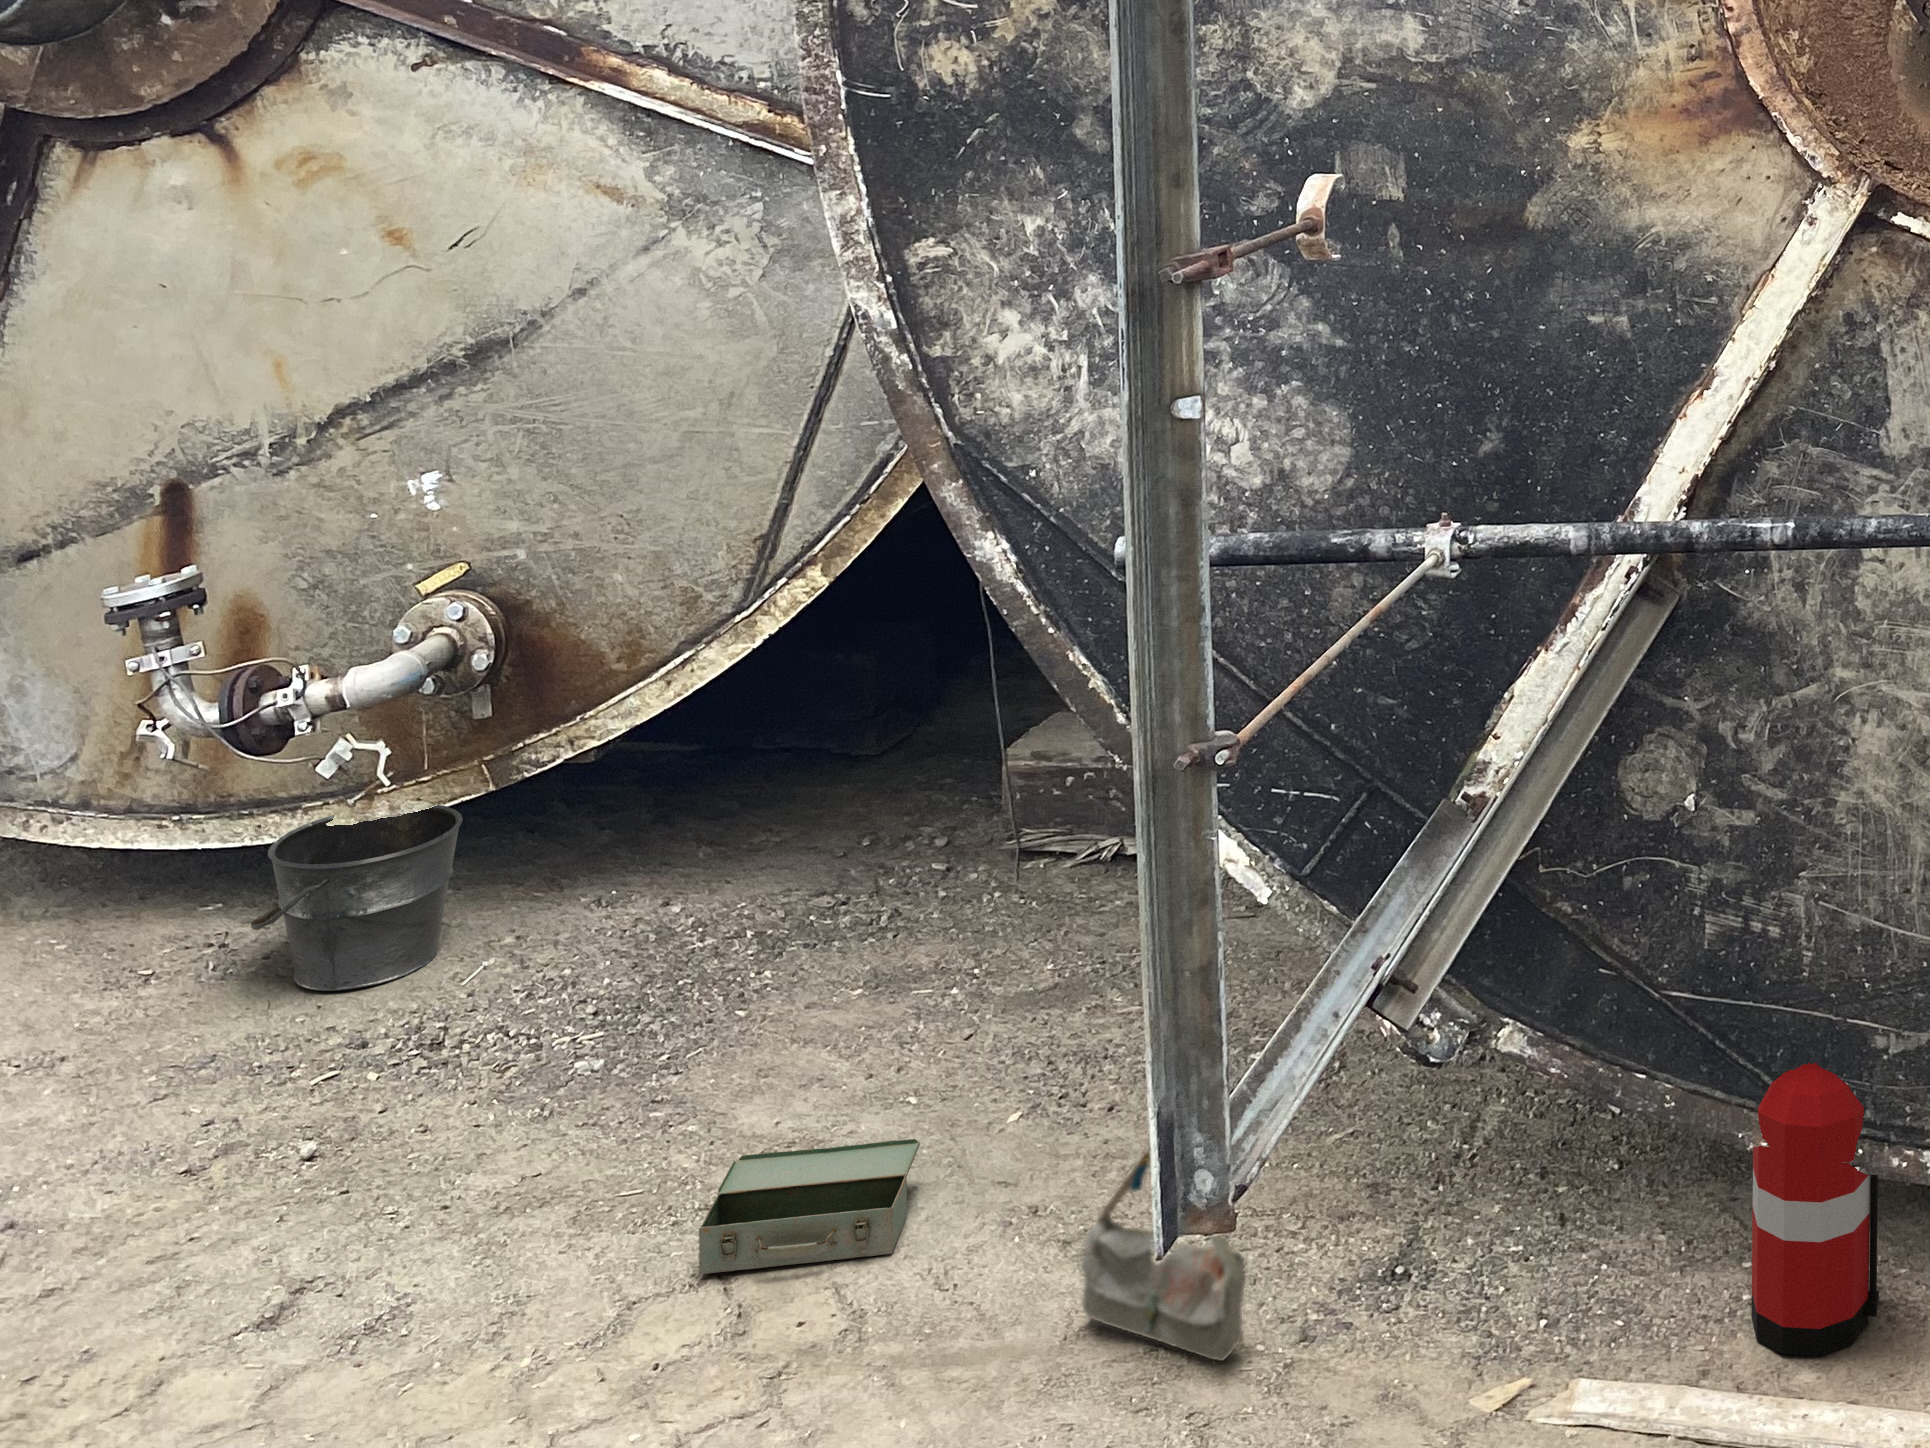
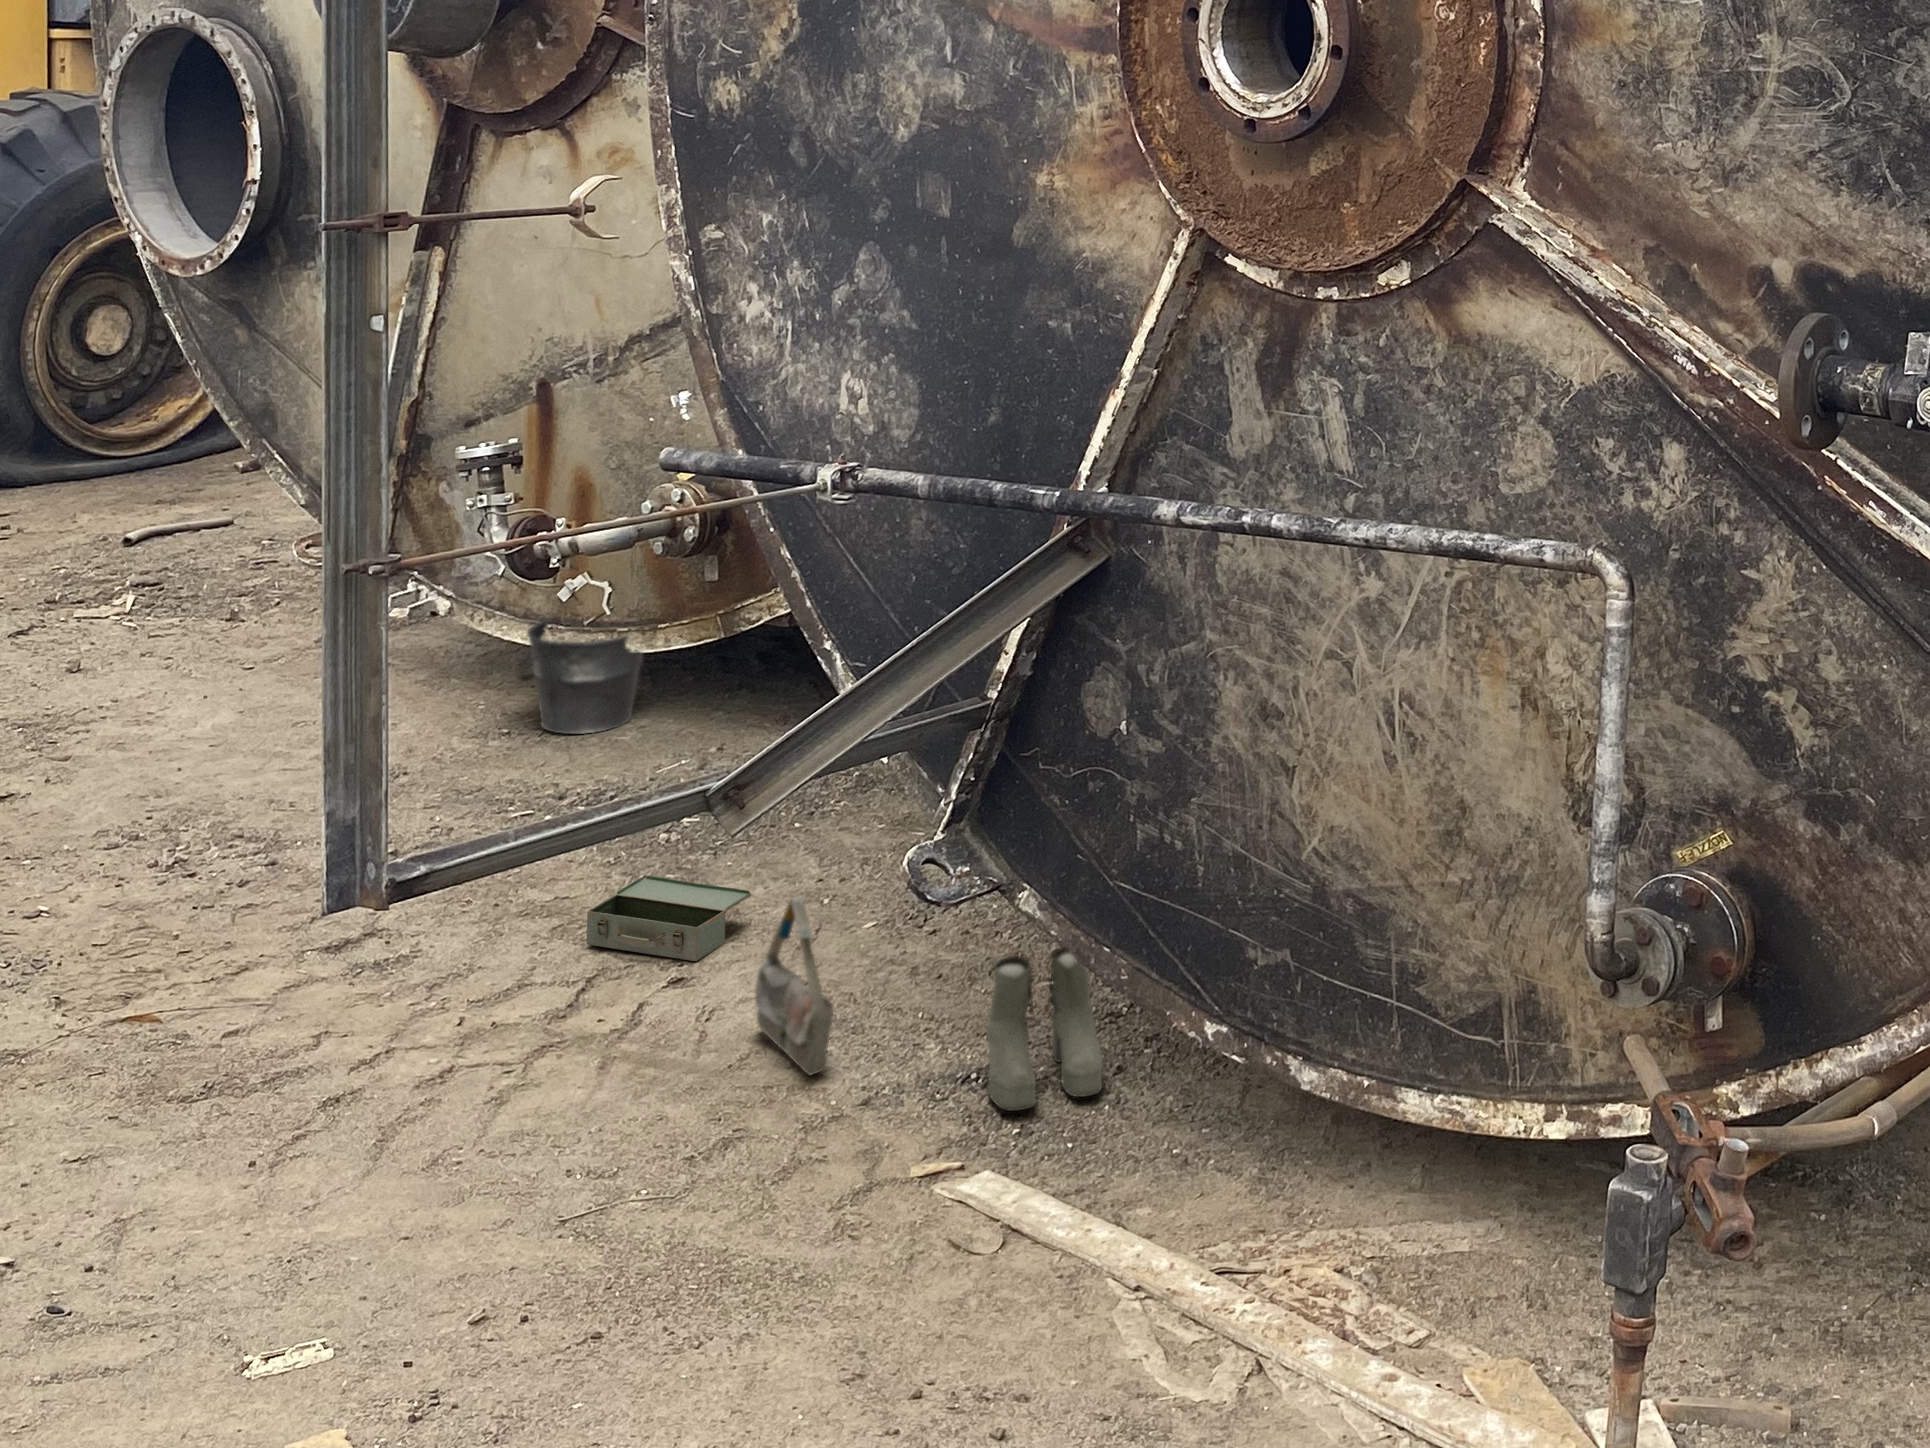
fire extinguisher: present [1751,1063,1879,1356] -> none [1134,856,1243,1183]
boots: none [1446,1098,1623,1328] -> present [986,948,1103,1111]

